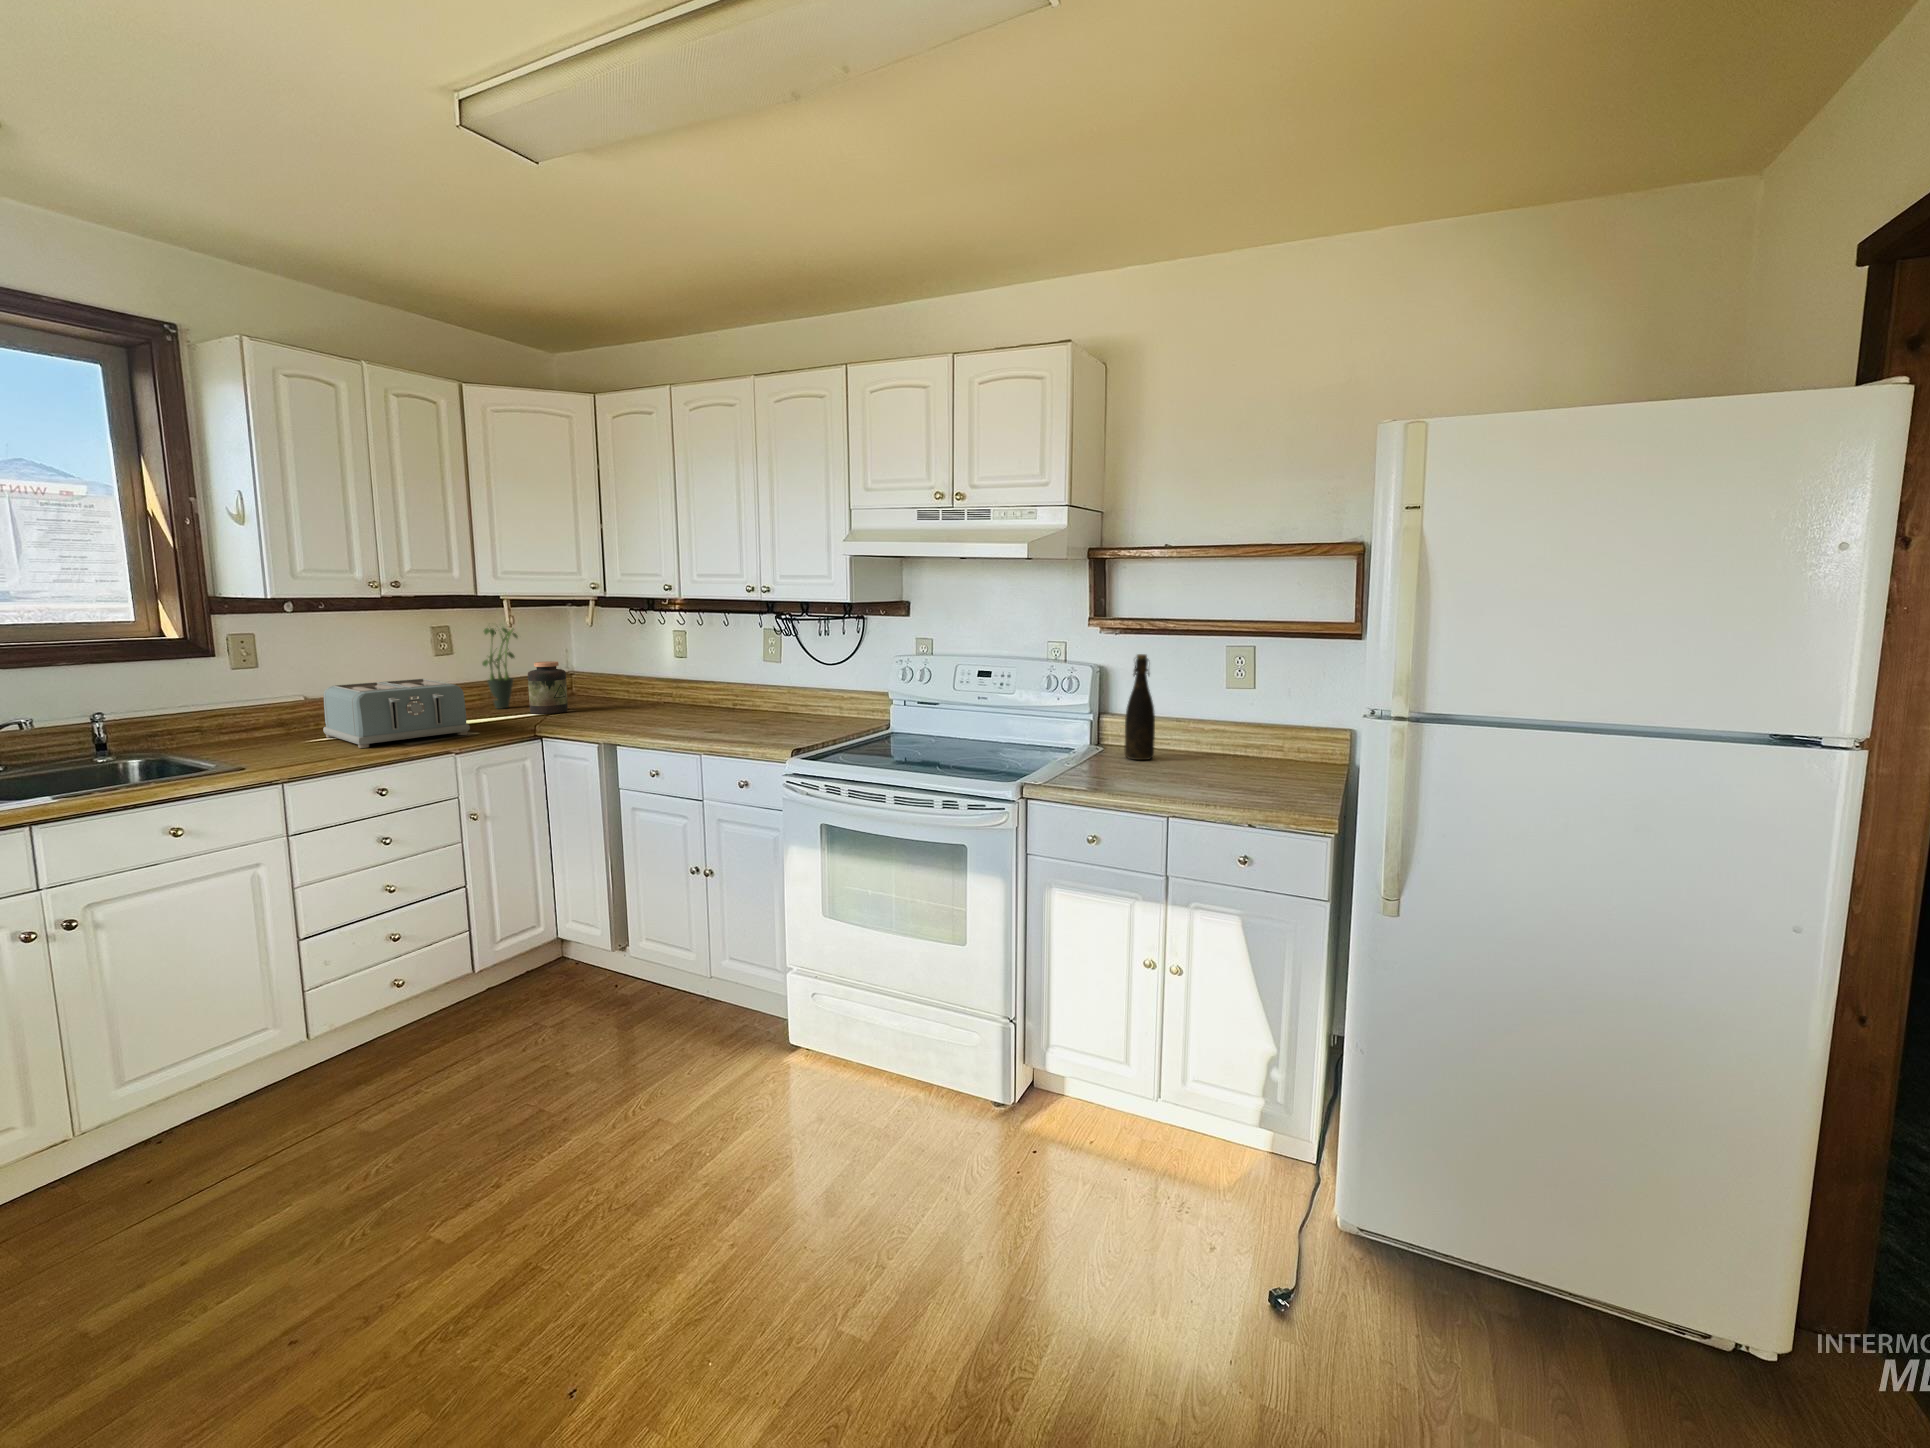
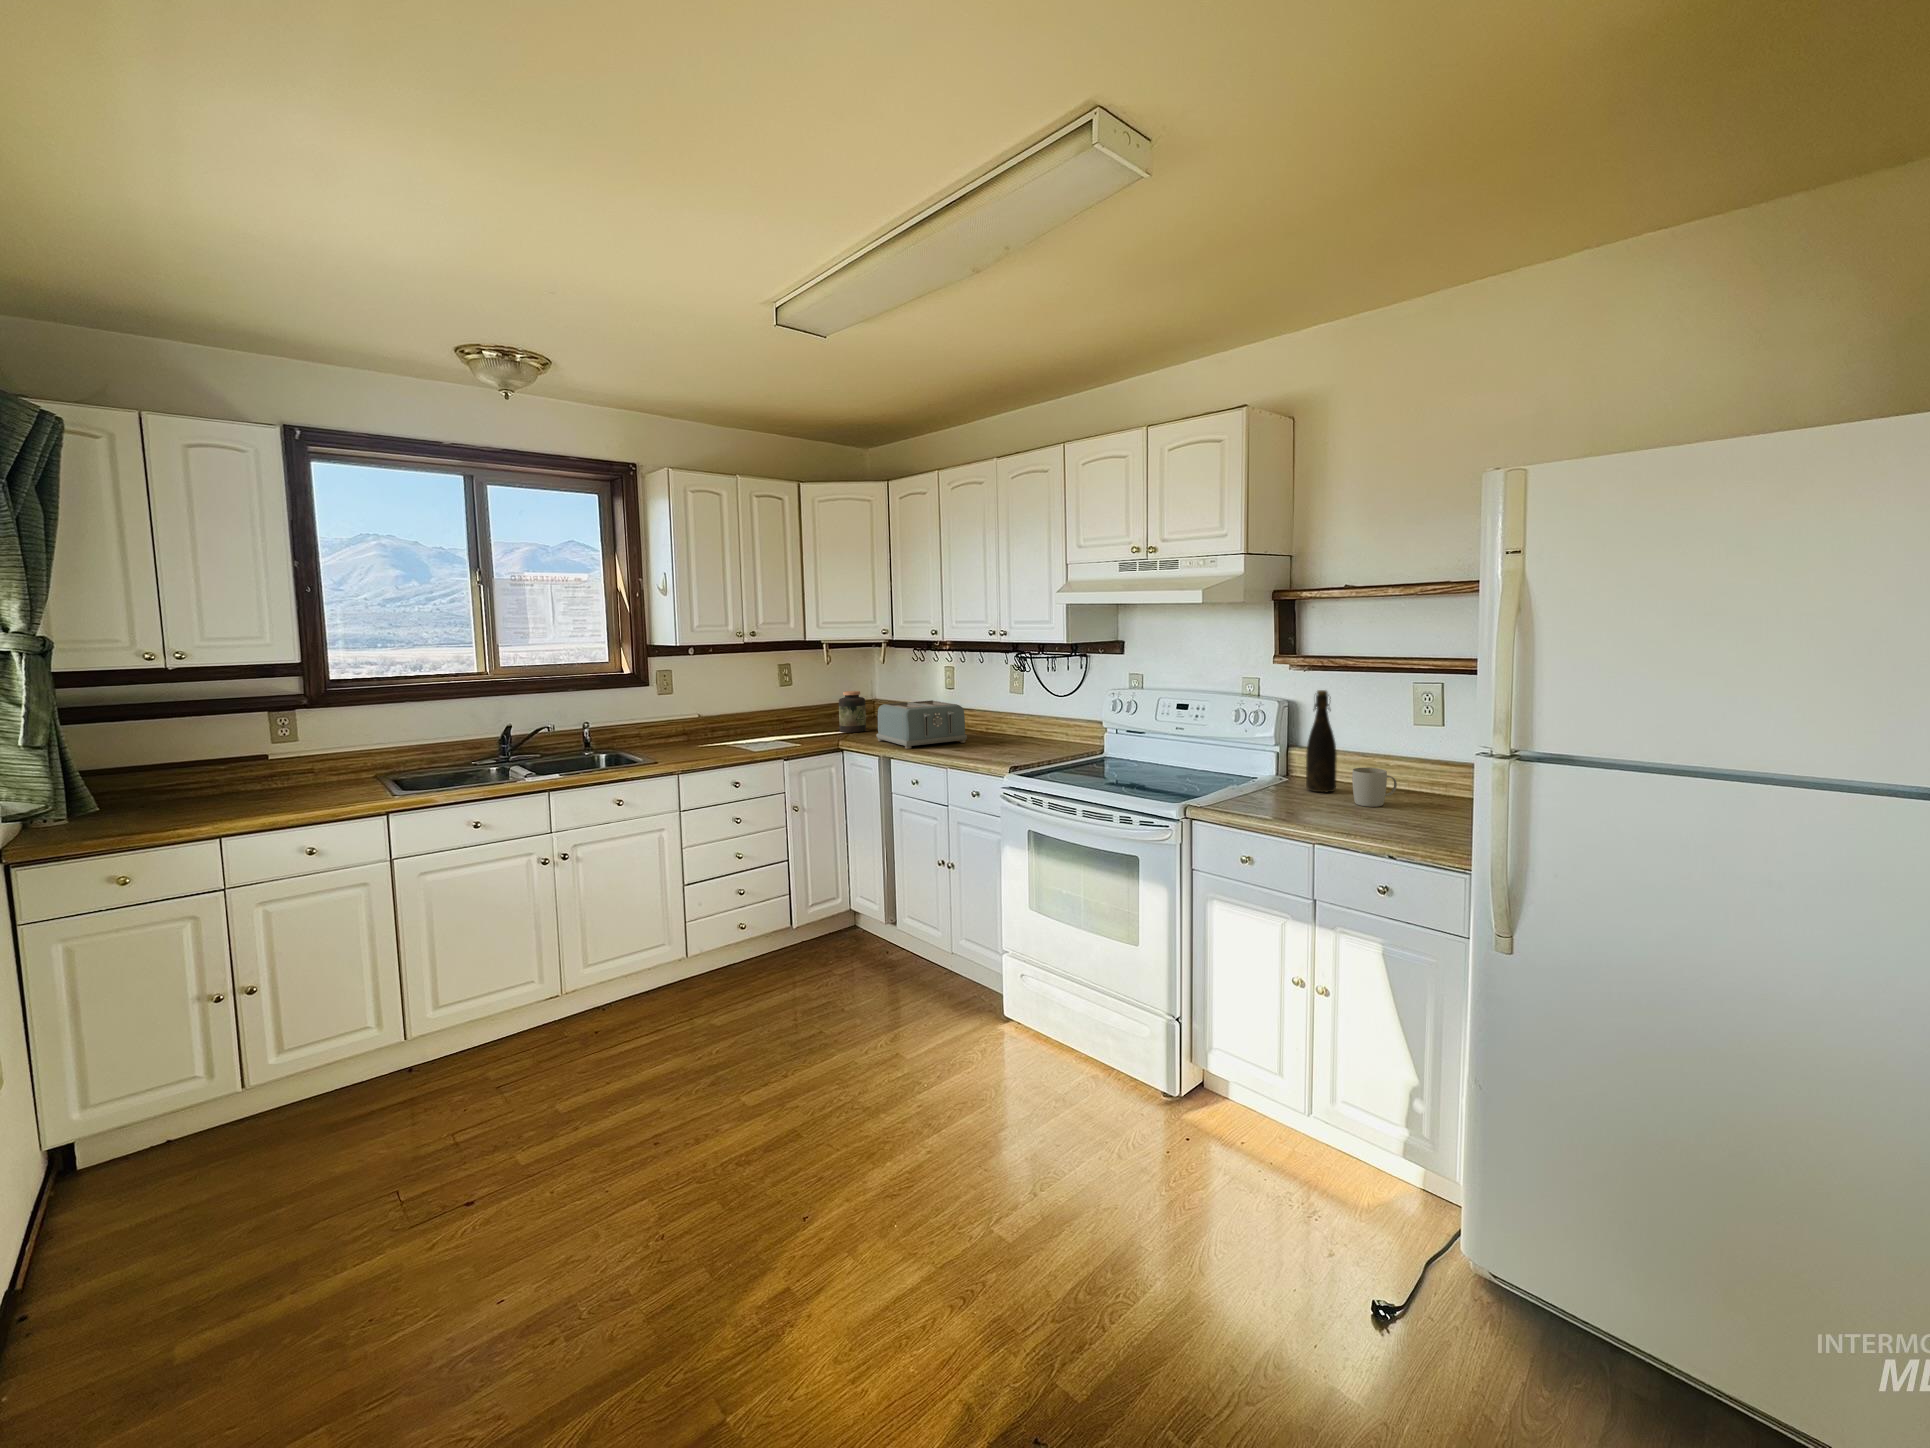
potted plant: present [482,628,518,709] -> none [810,661,837,727]
toaster: present [323,679,470,748] -> present [876,700,967,749]
mug: none [1180,733,1219,773] -> present [1352,768,1397,807]

